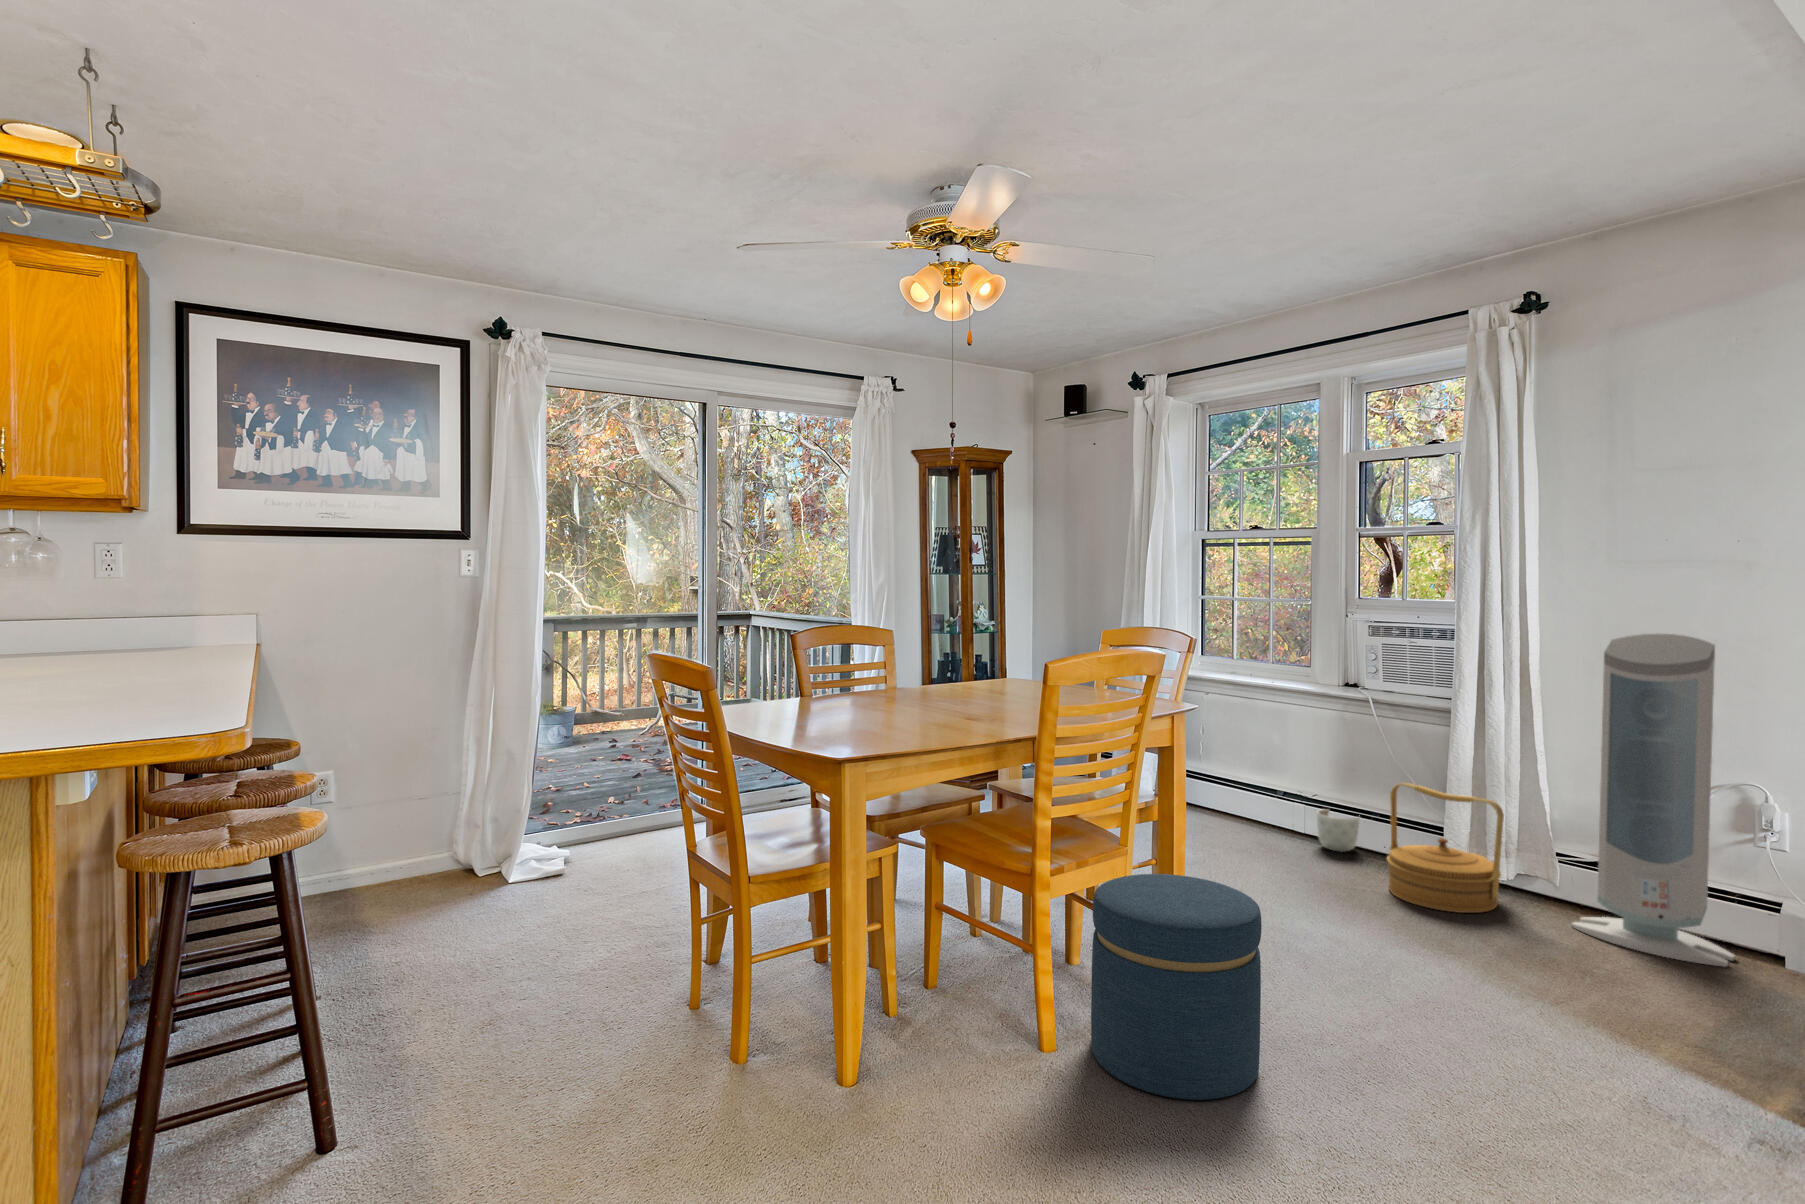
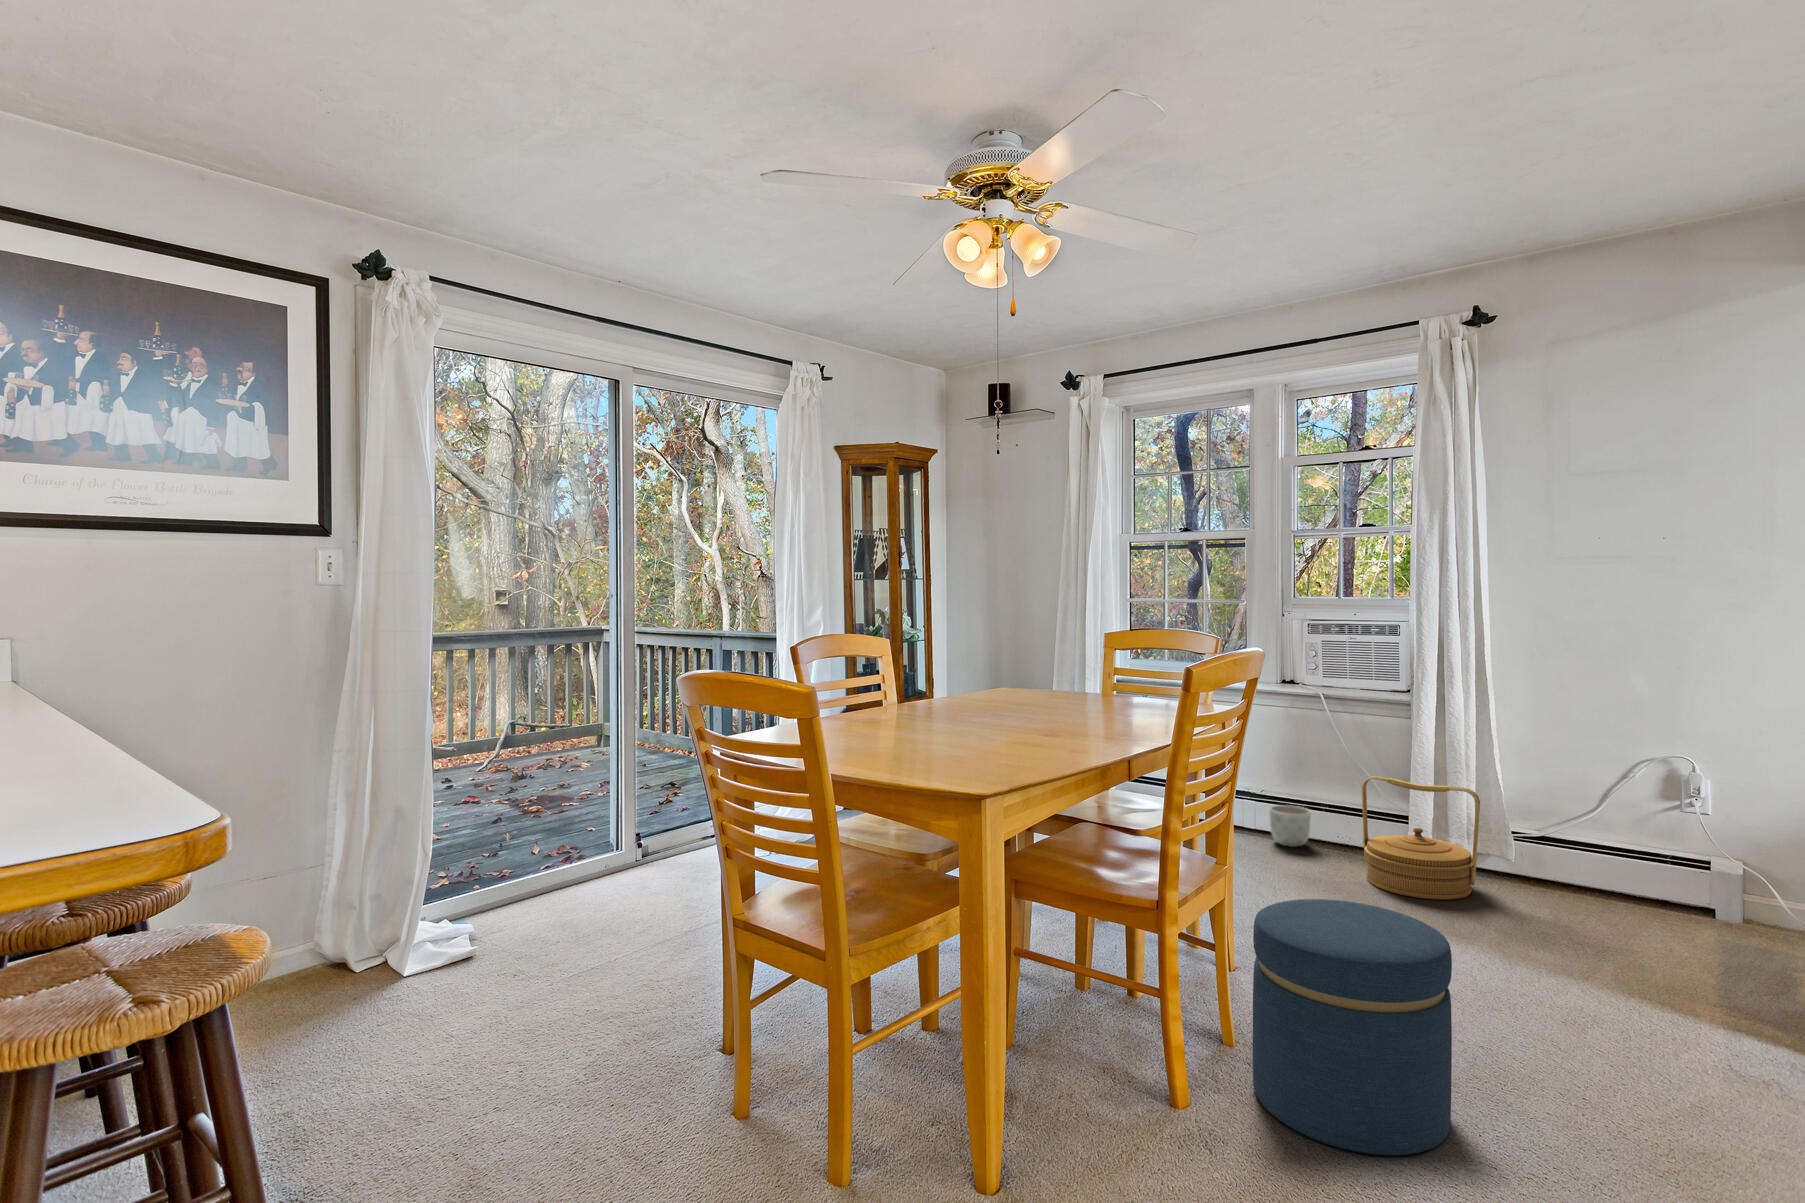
air purifier: present [1571,634,1735,967] -> none [1544,625,1691,928]

